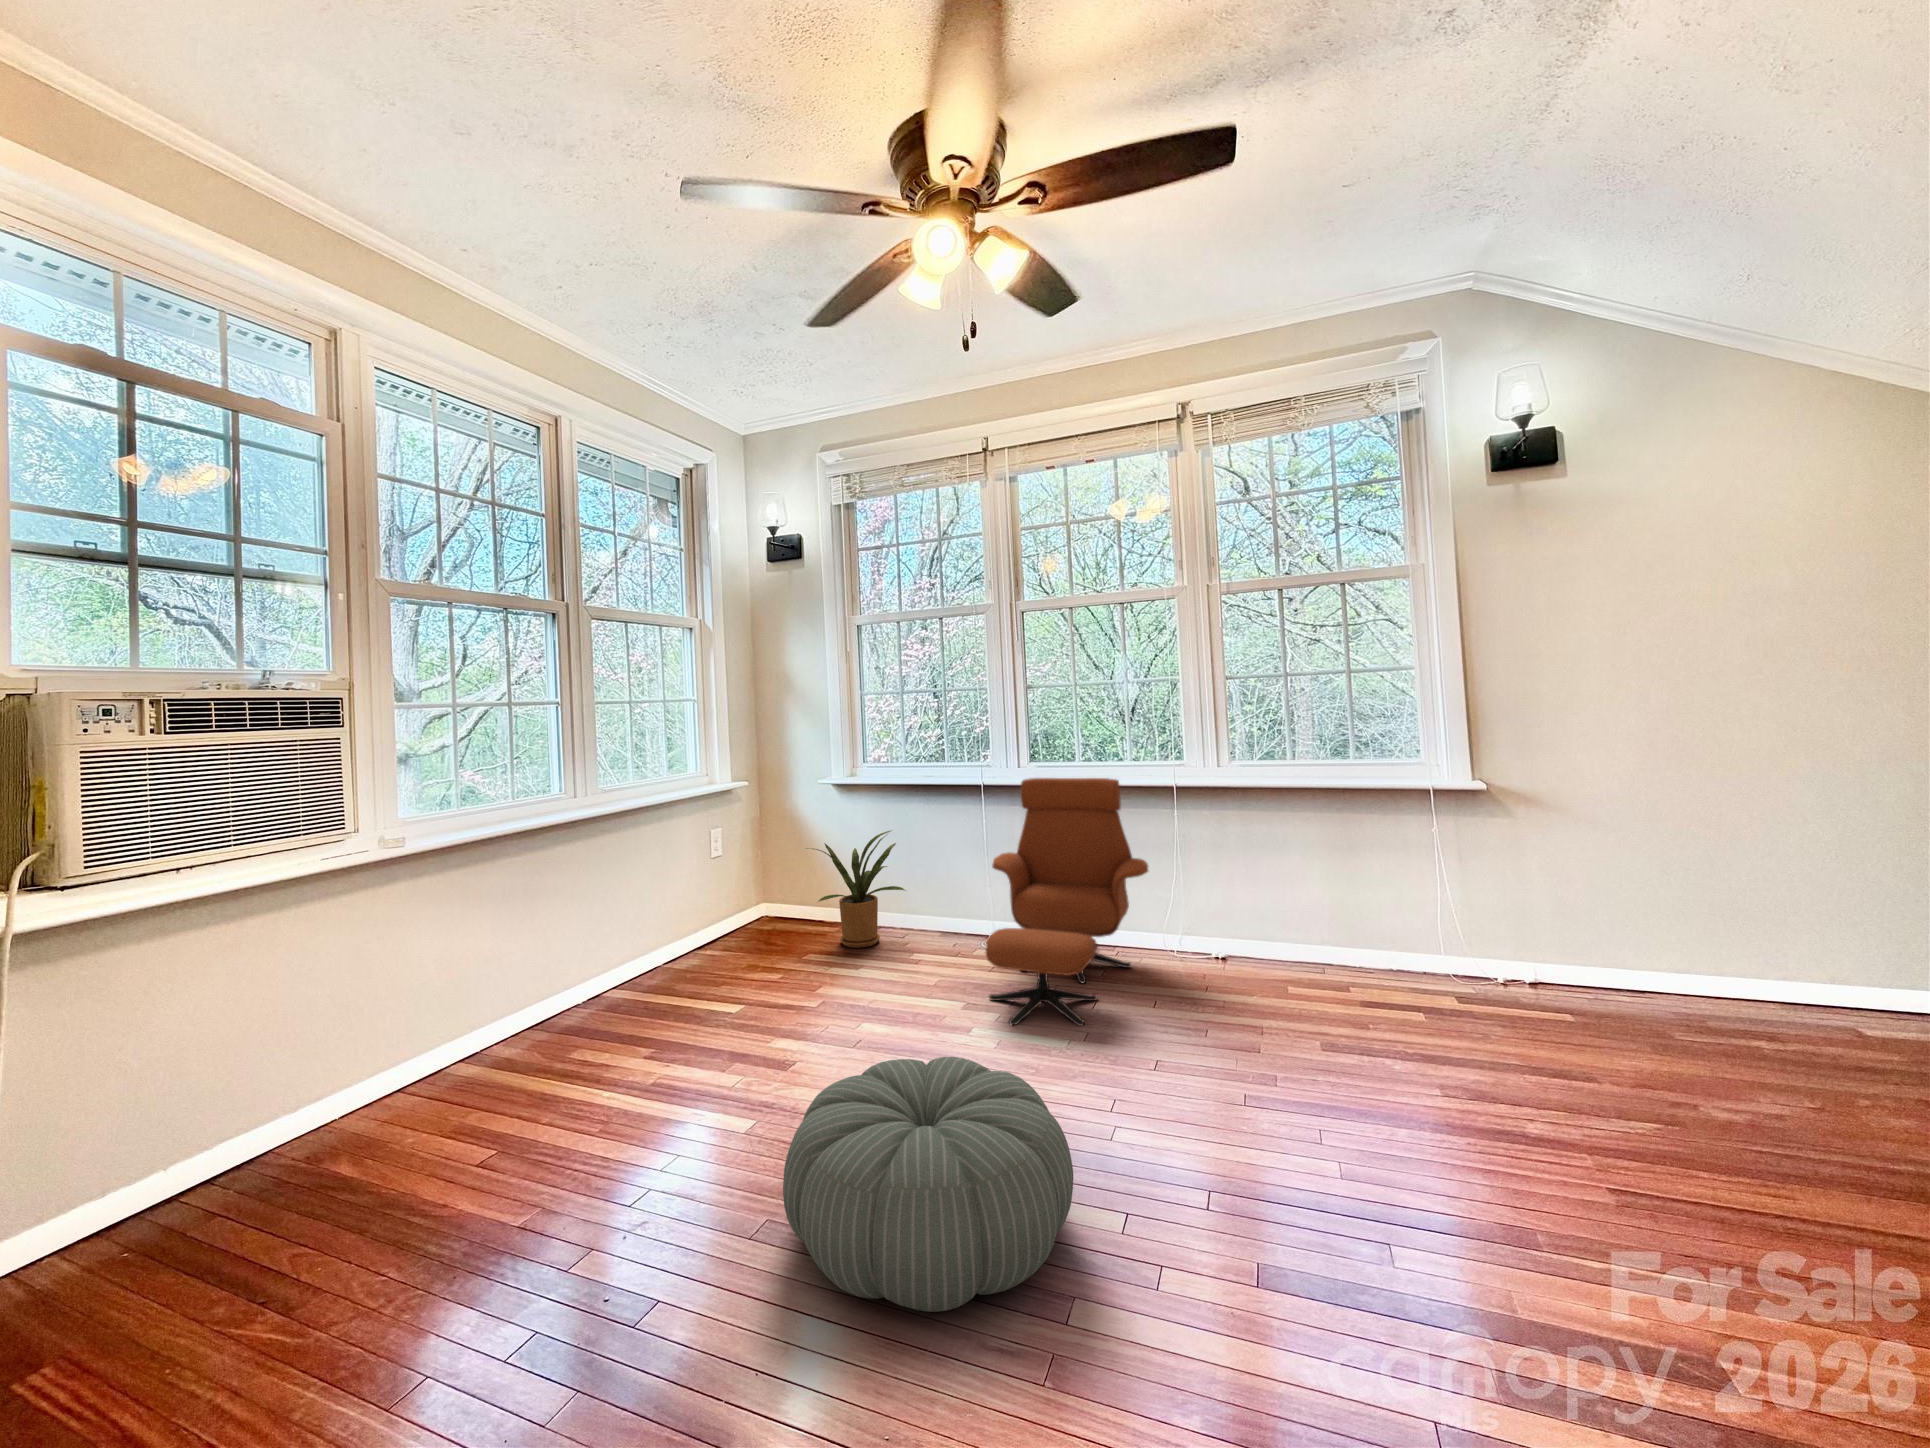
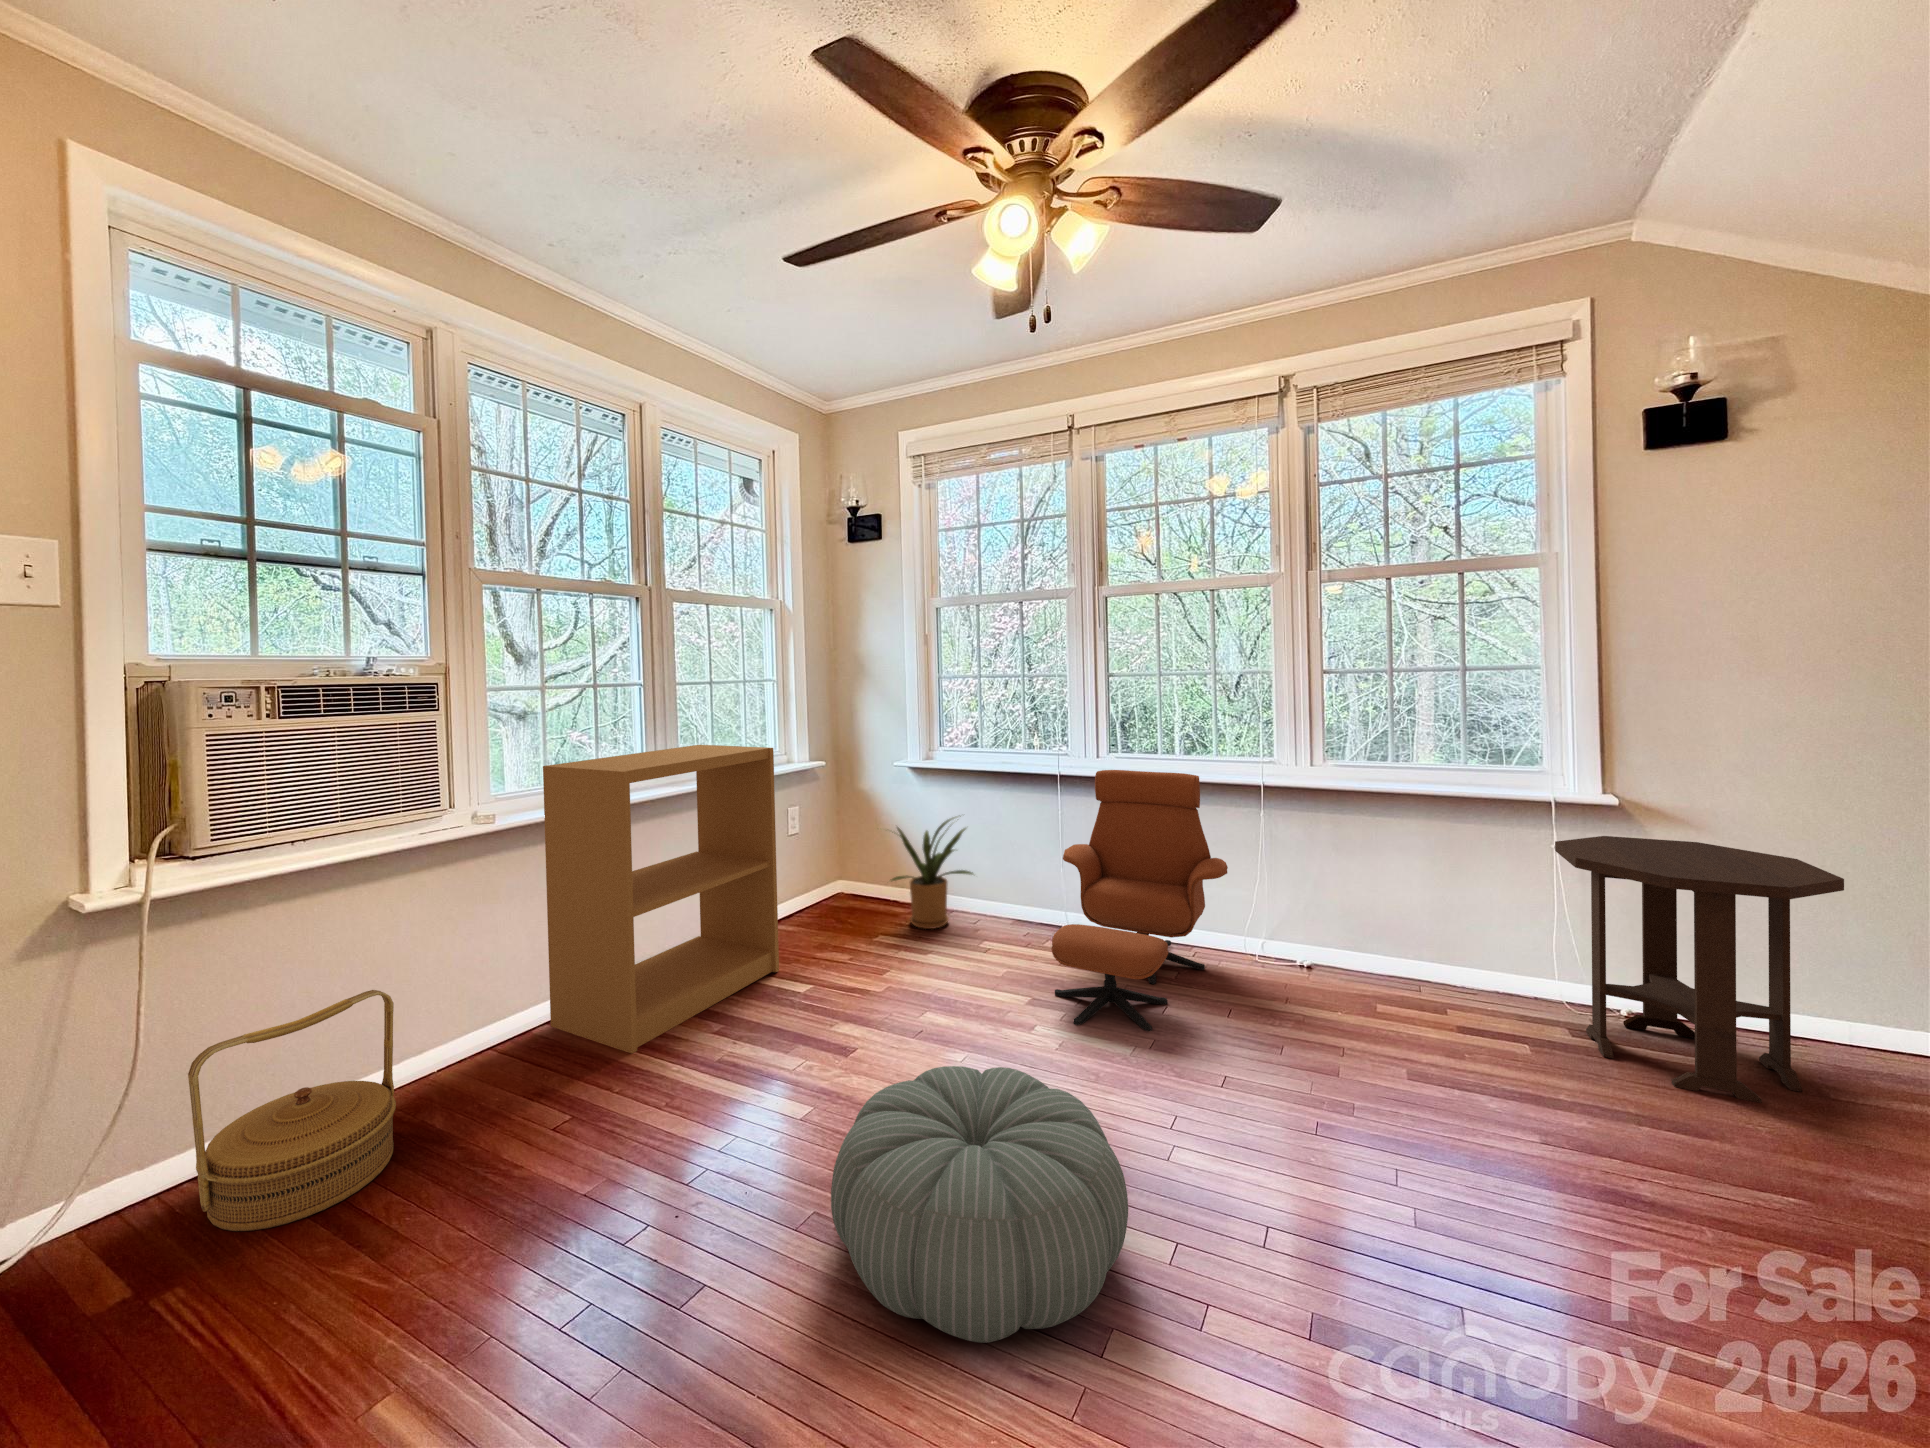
bookshelf: none [454,765,708,1087] -> present [543,745,779,1053]
side table: none [1434,817,1665,1045] -> present [1555,836,1844,1103]
woven basket: none [57,1027,297,1300] -> present [188,990,396,1231]

